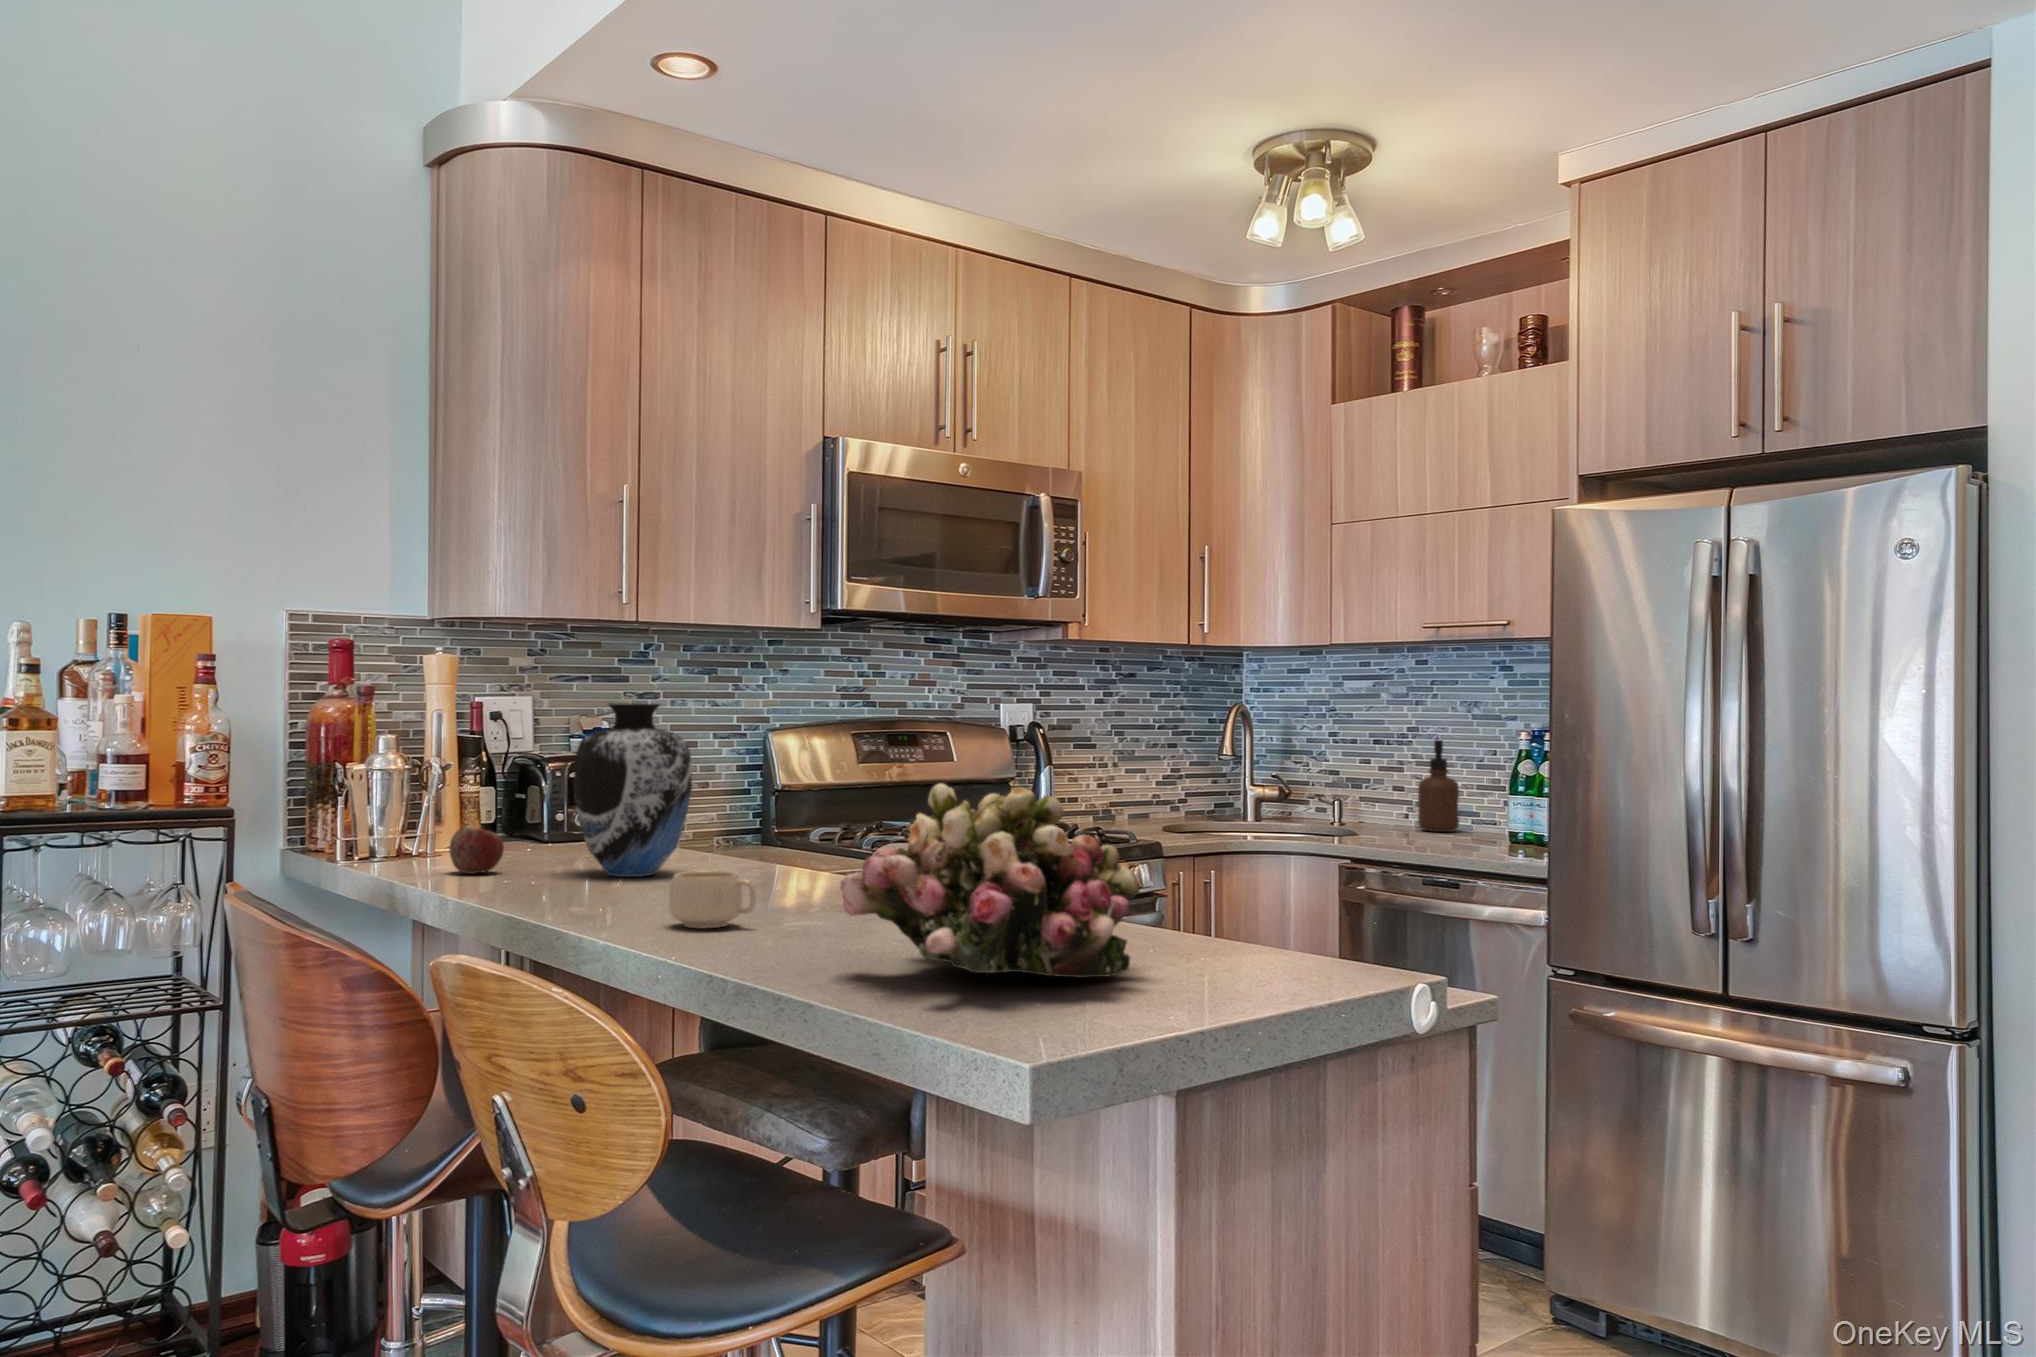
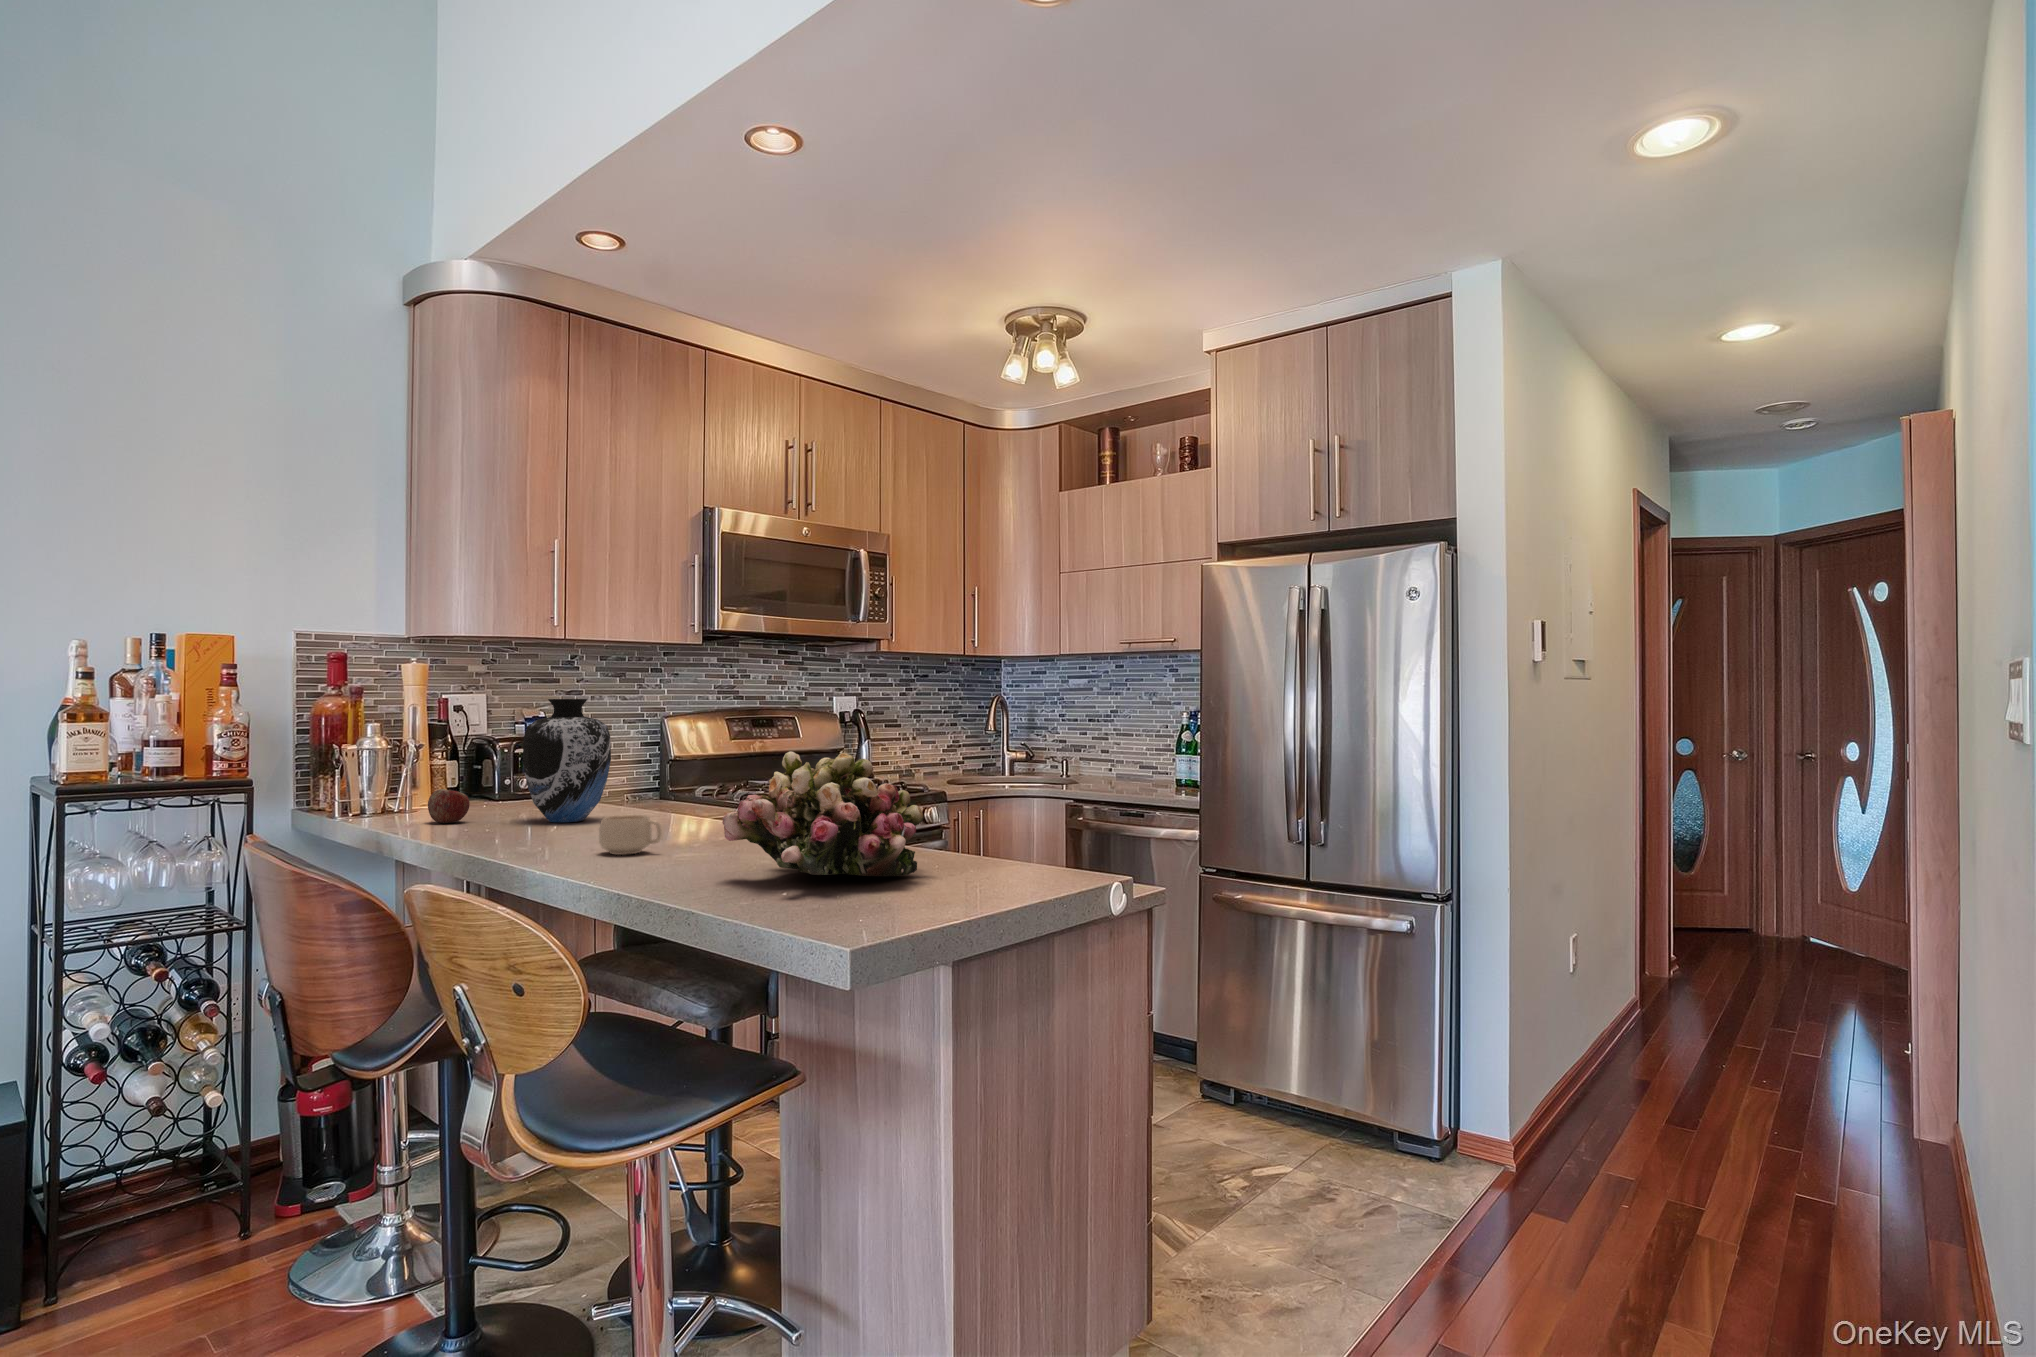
soap dispenser: present [1418,740,1459,832] -> none [1120,718,1146,780]

